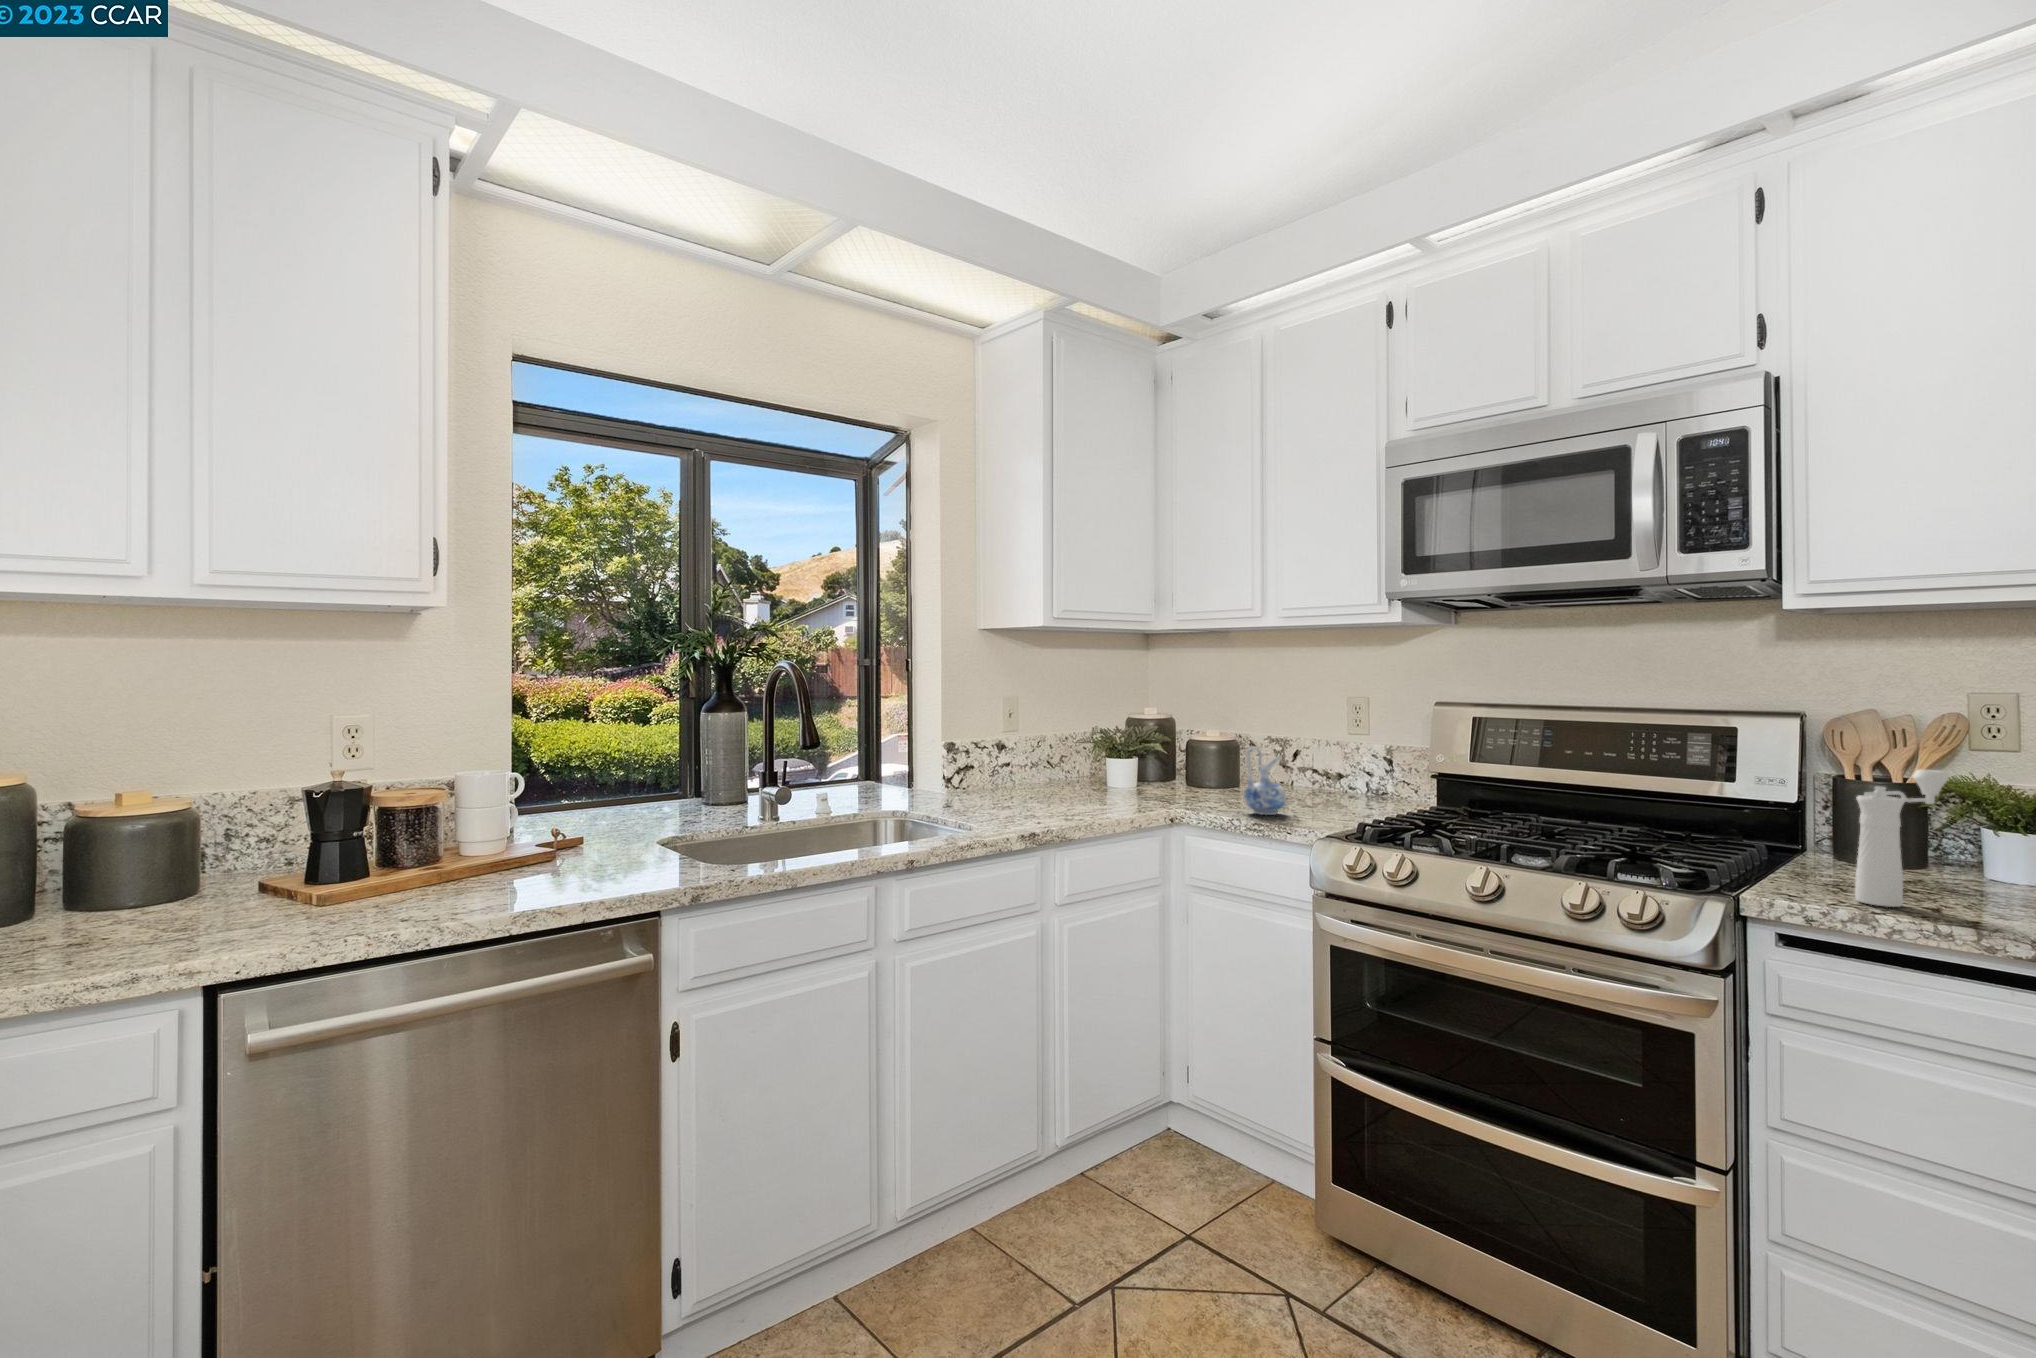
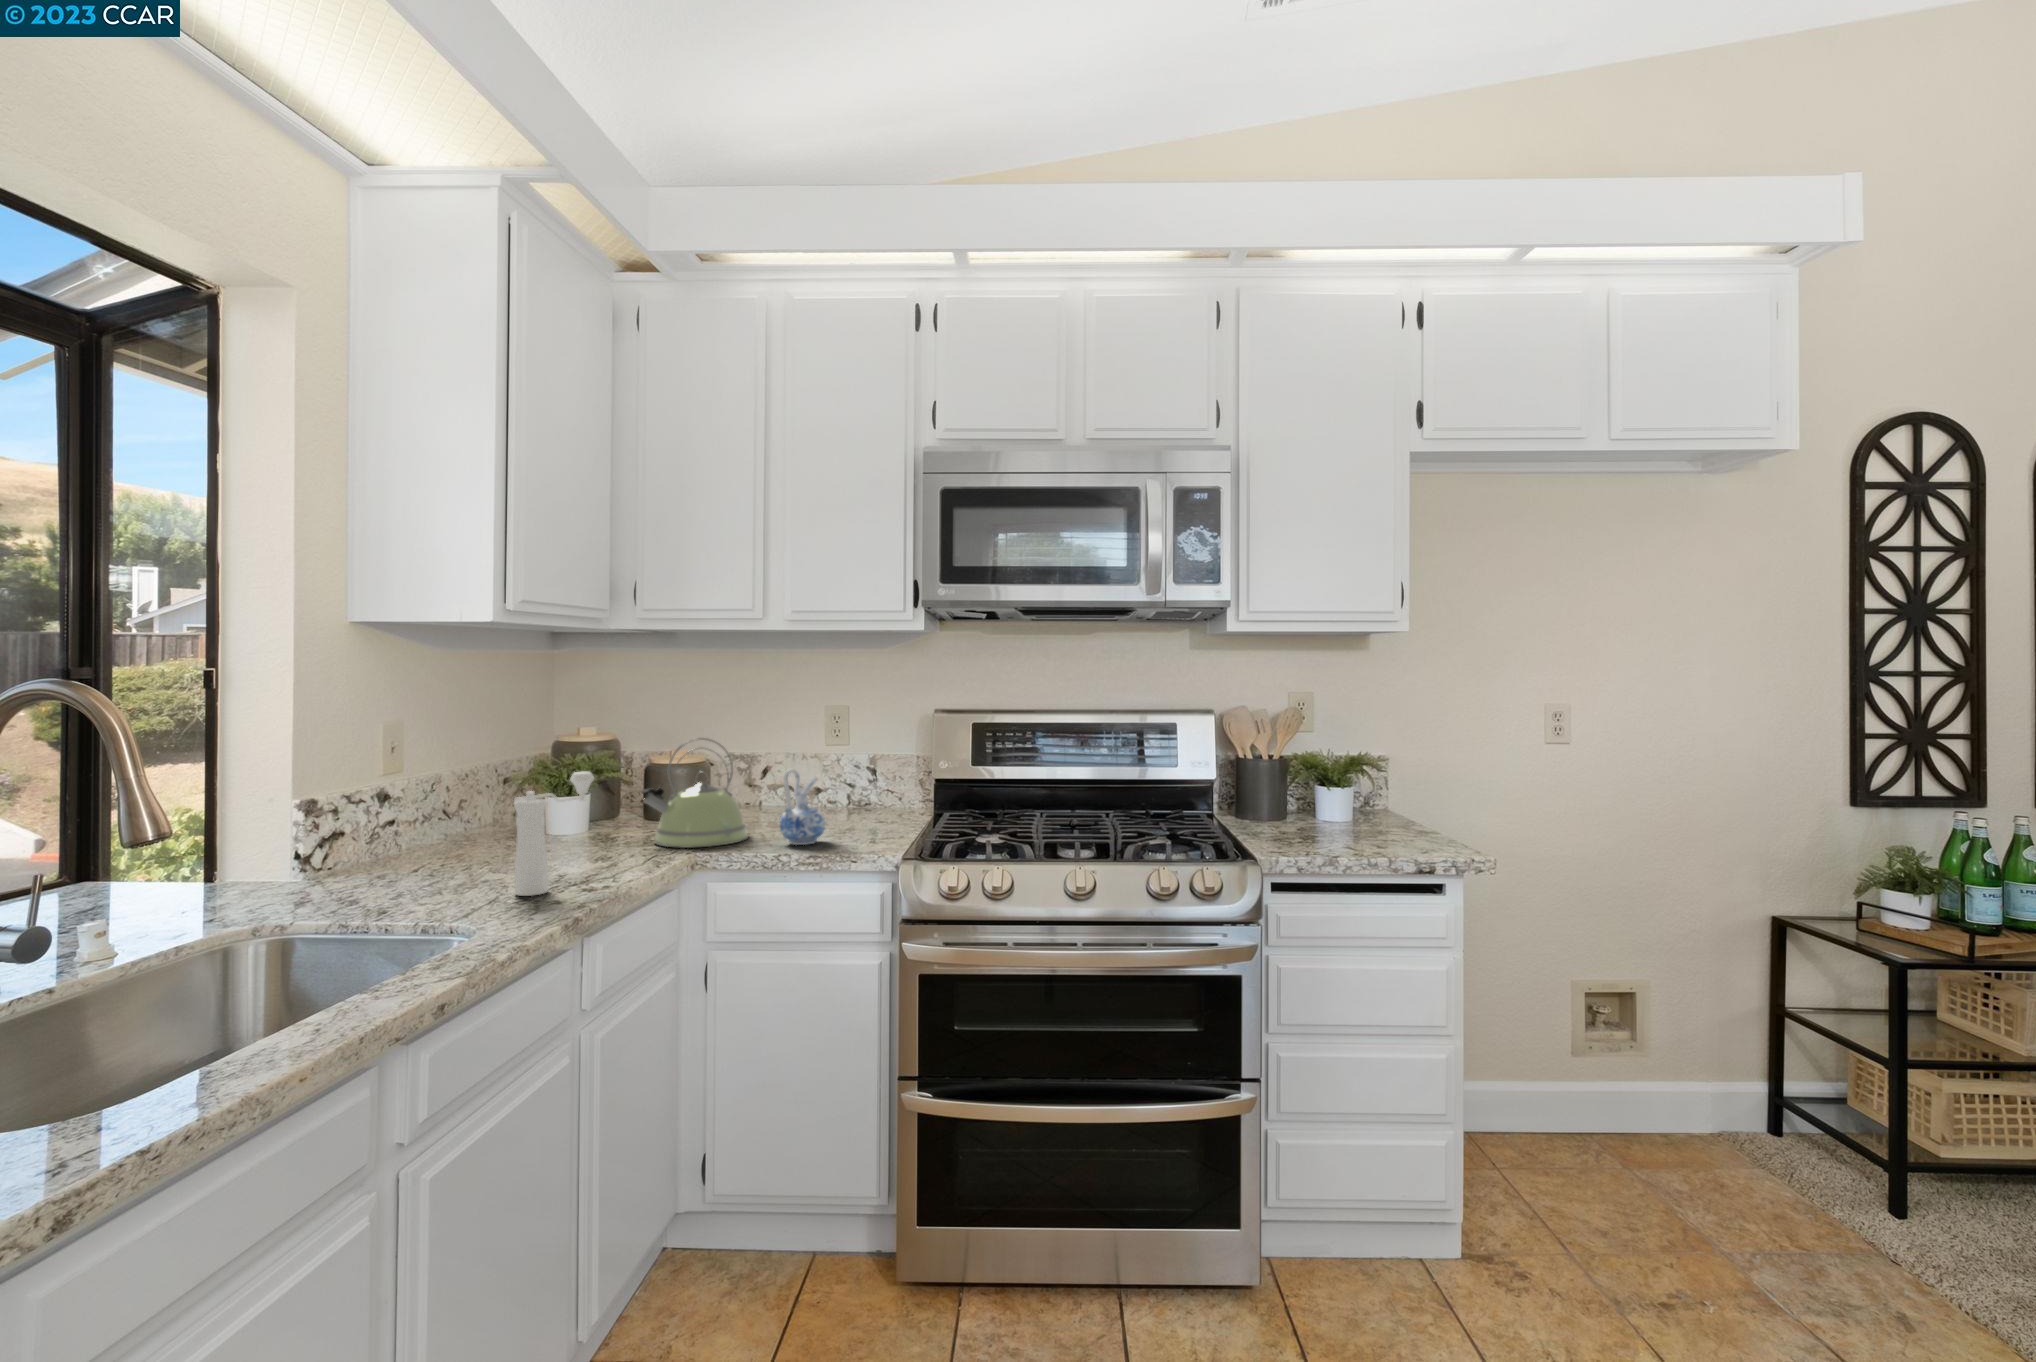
kettle: none [1151,717,1237,807] -> present [641,738,748,848]
pepper mill: present [1855,769,1949,907] -> present [514,772,594,896]

